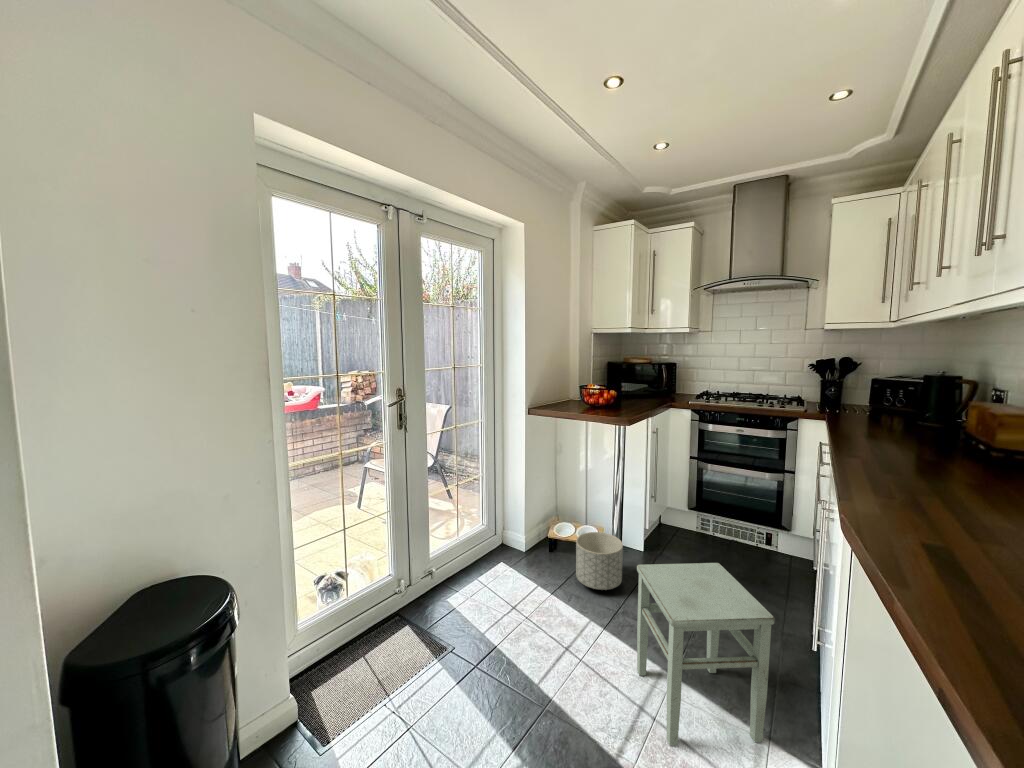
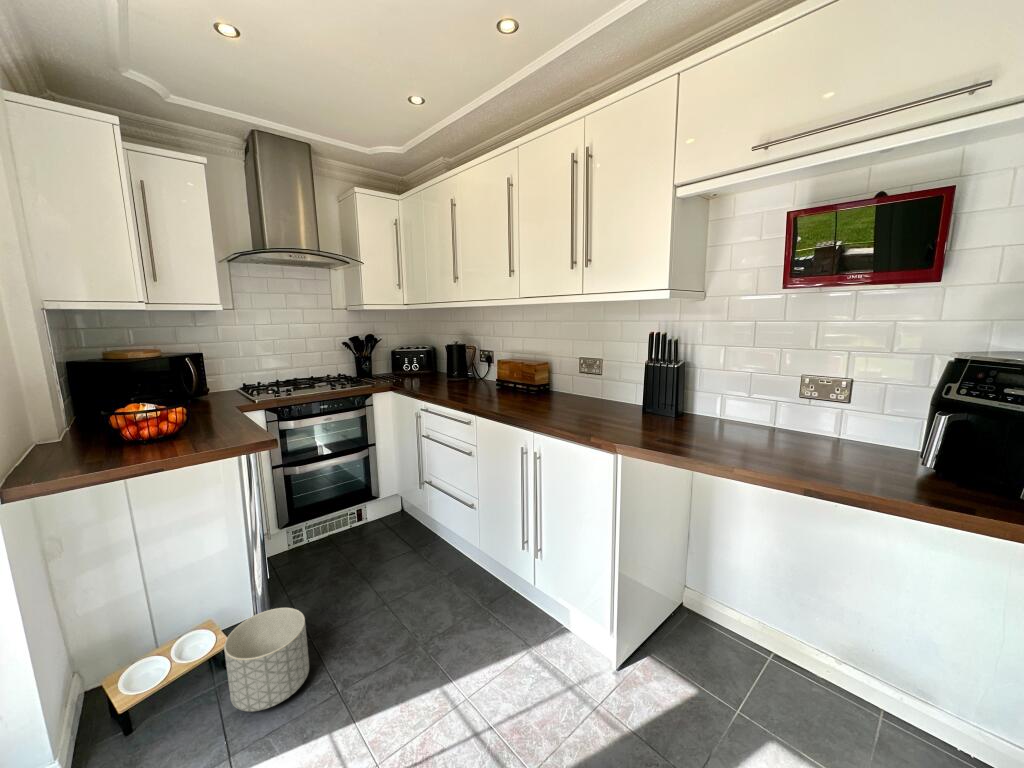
stool: present [637,563,774,746] -> none [422,543,536,728]

